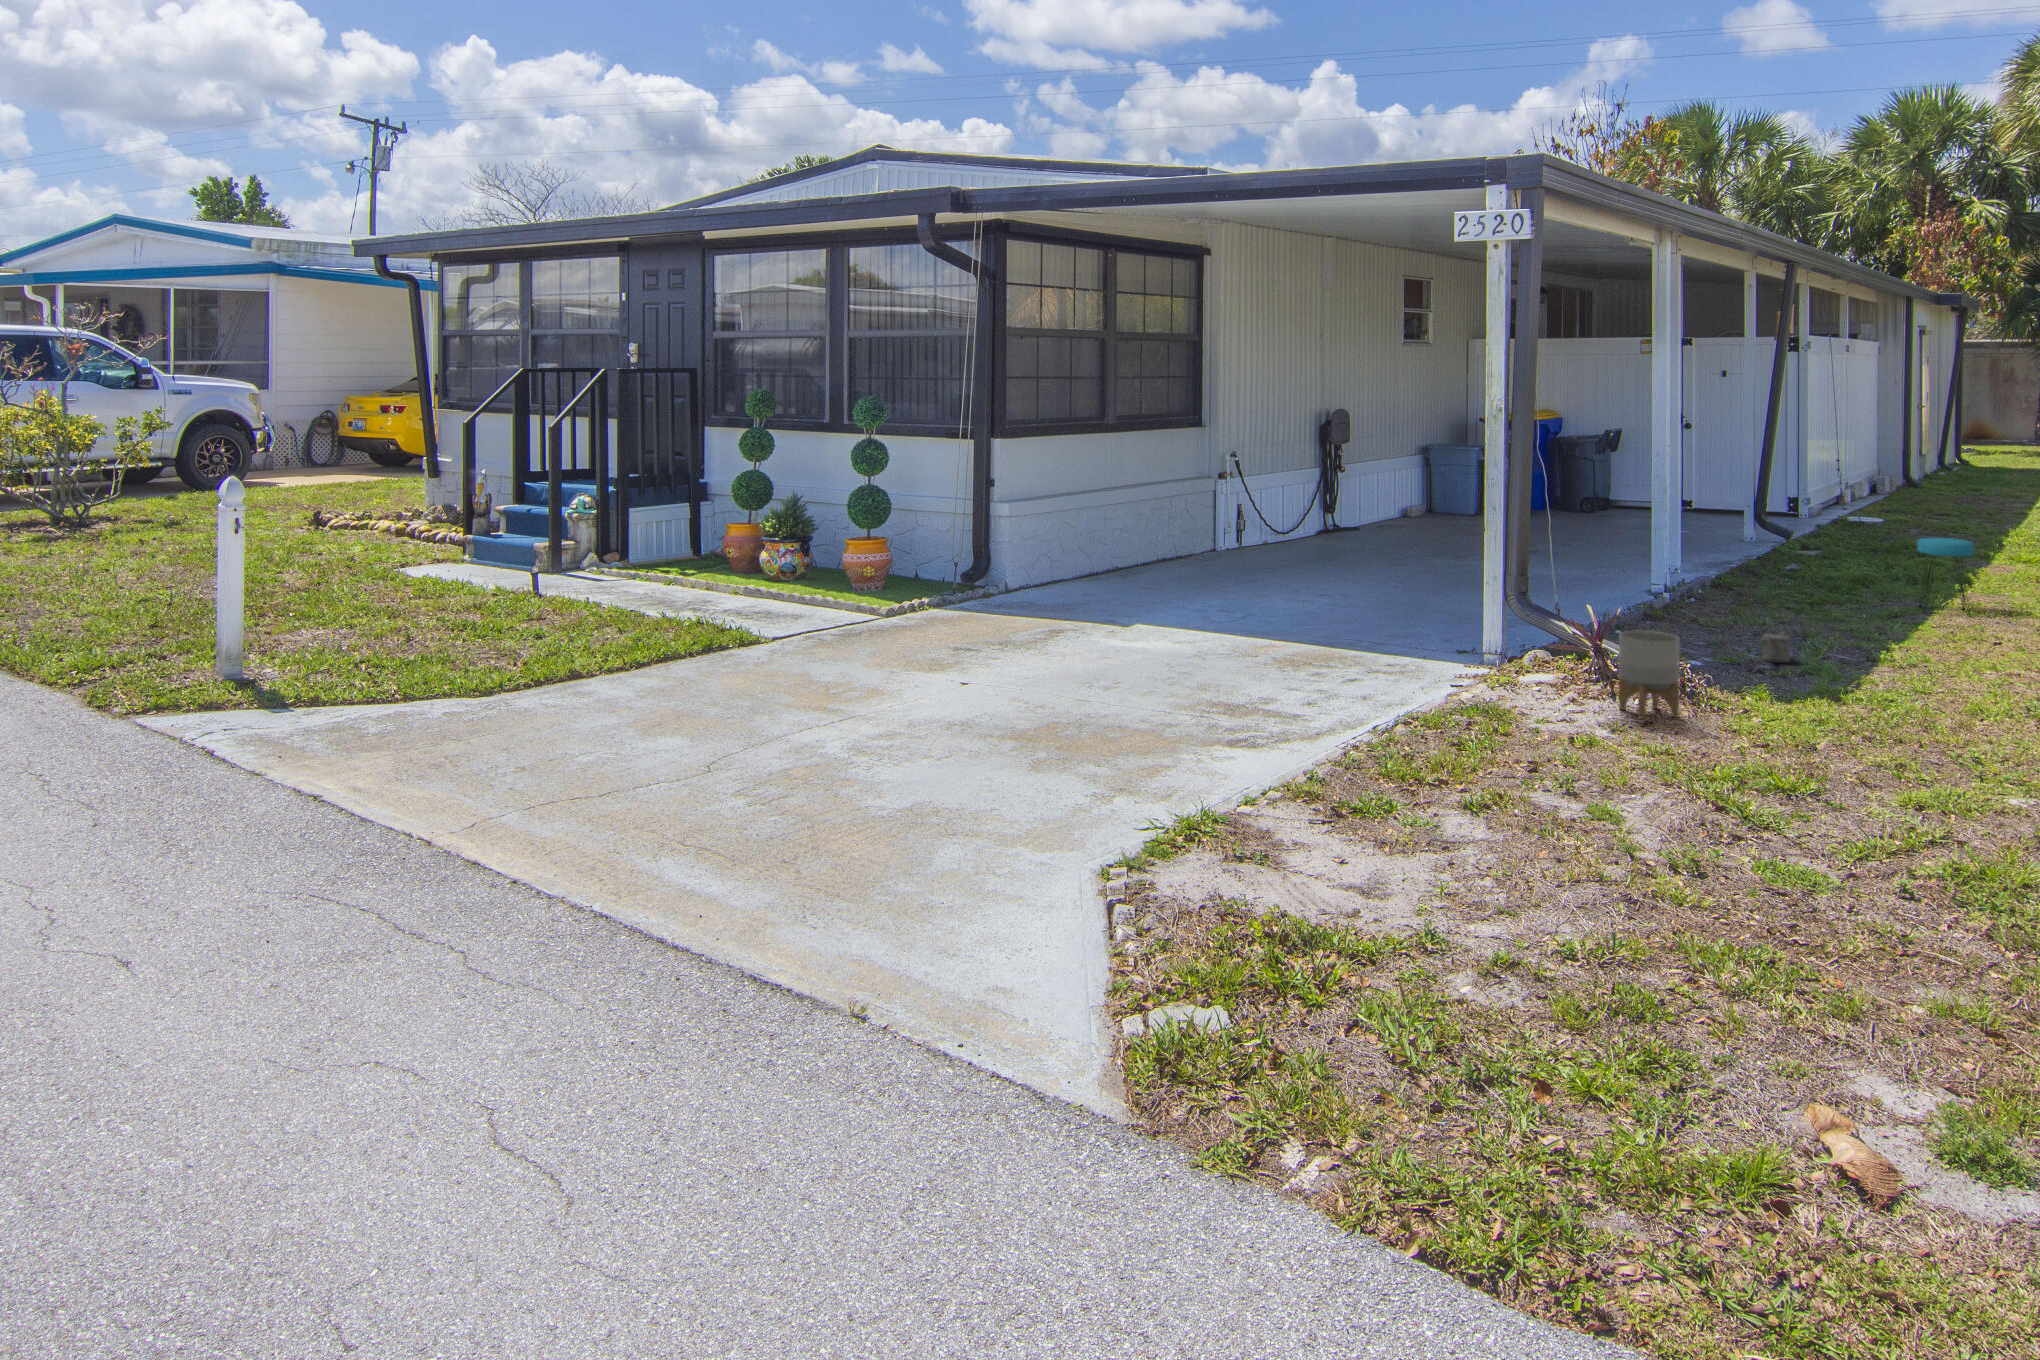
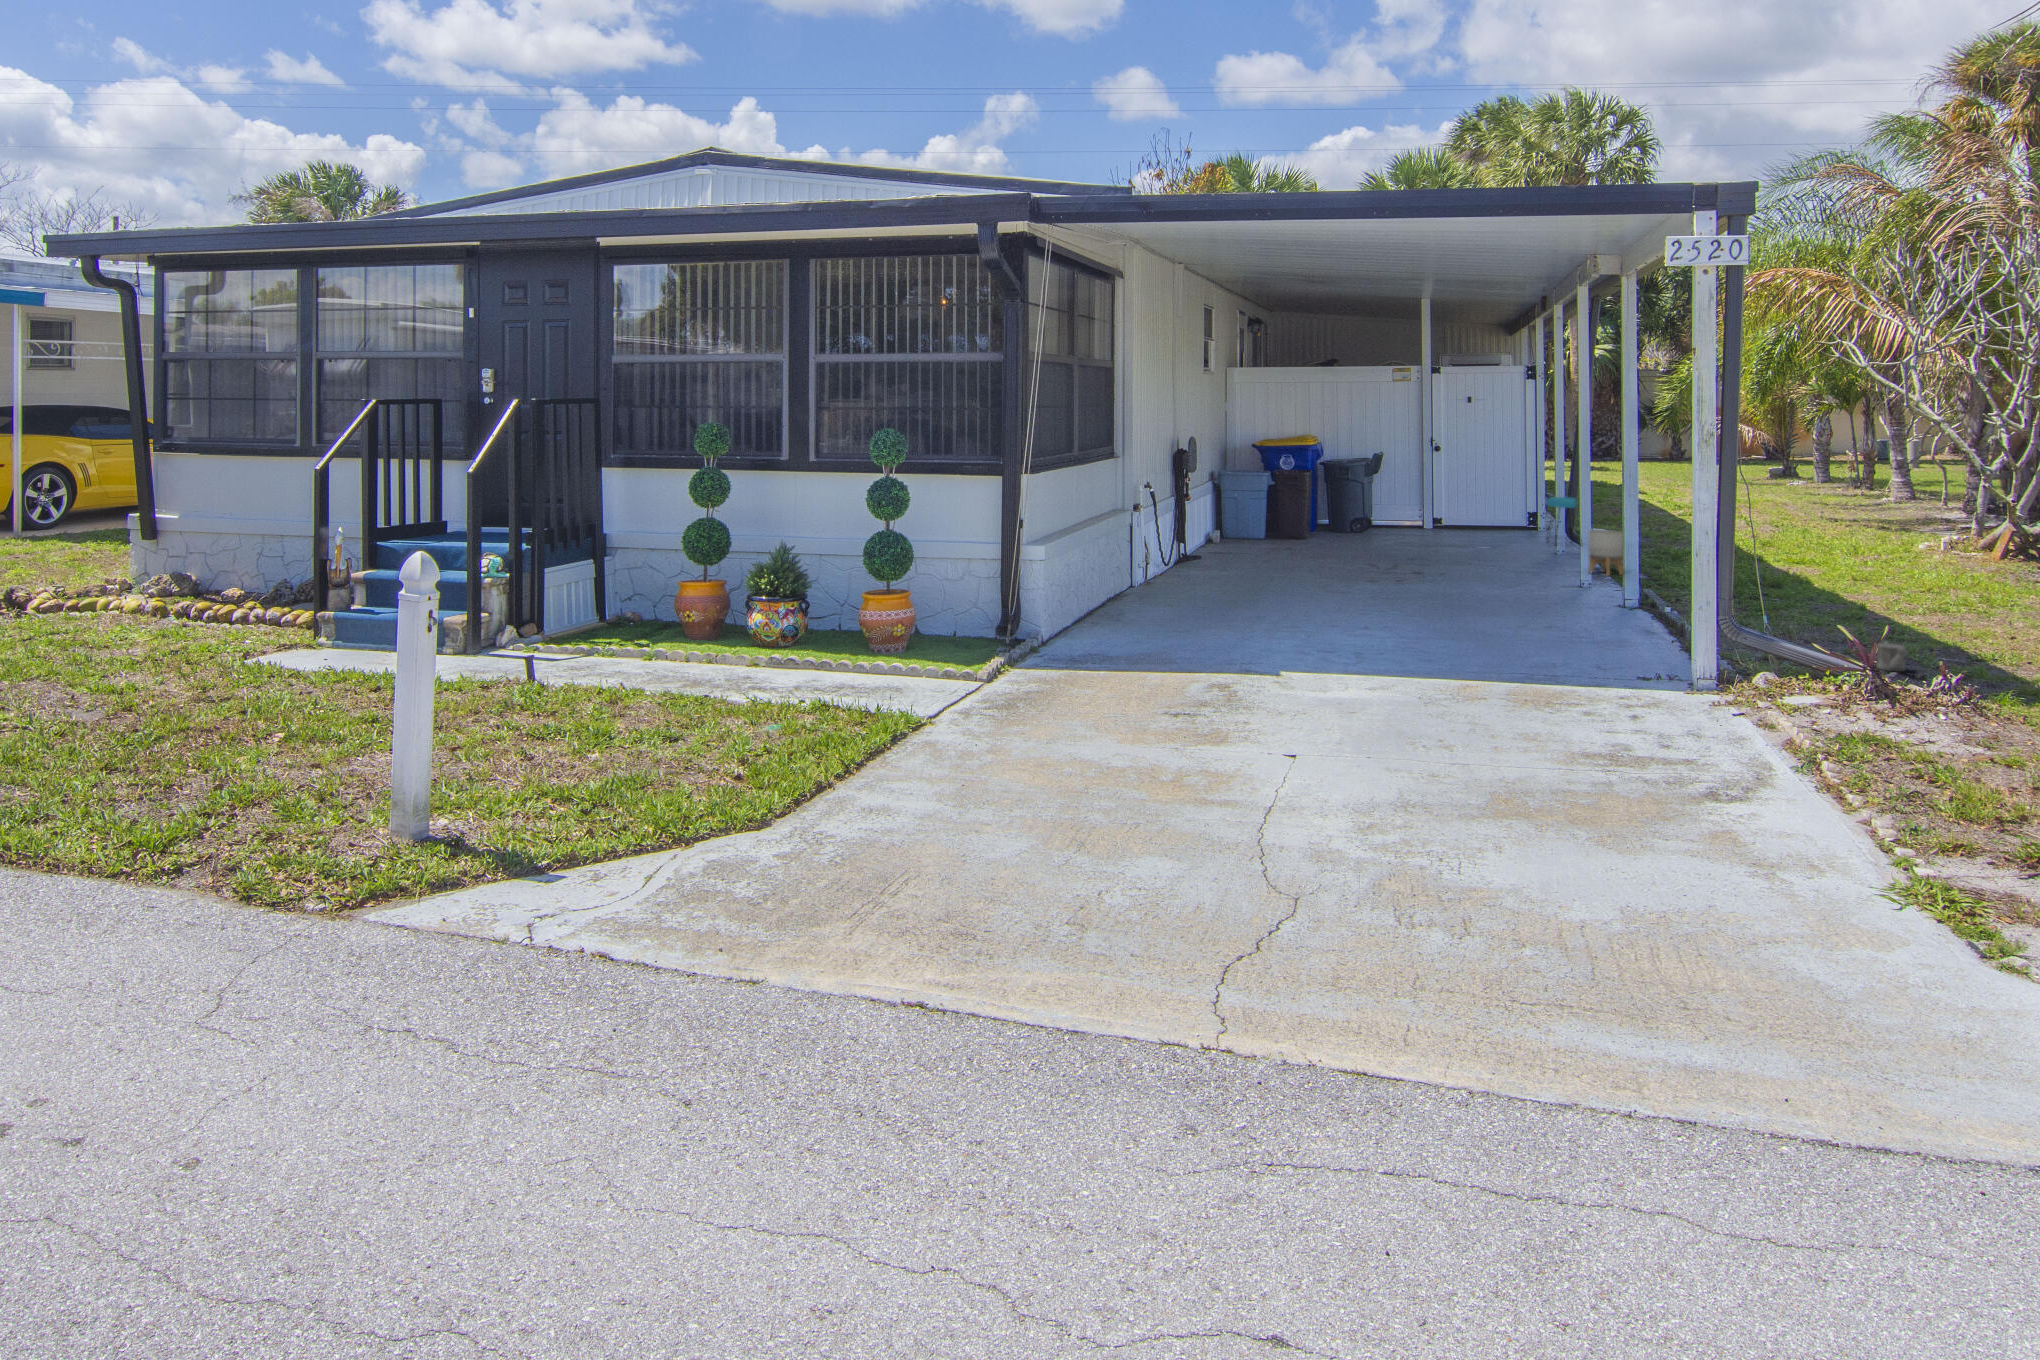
stool: present [1917,538,1974,615] -> present [1547,497,1582,541]
planter: present [1619,631,1680,719] -> present [1588,530,1623,576]

